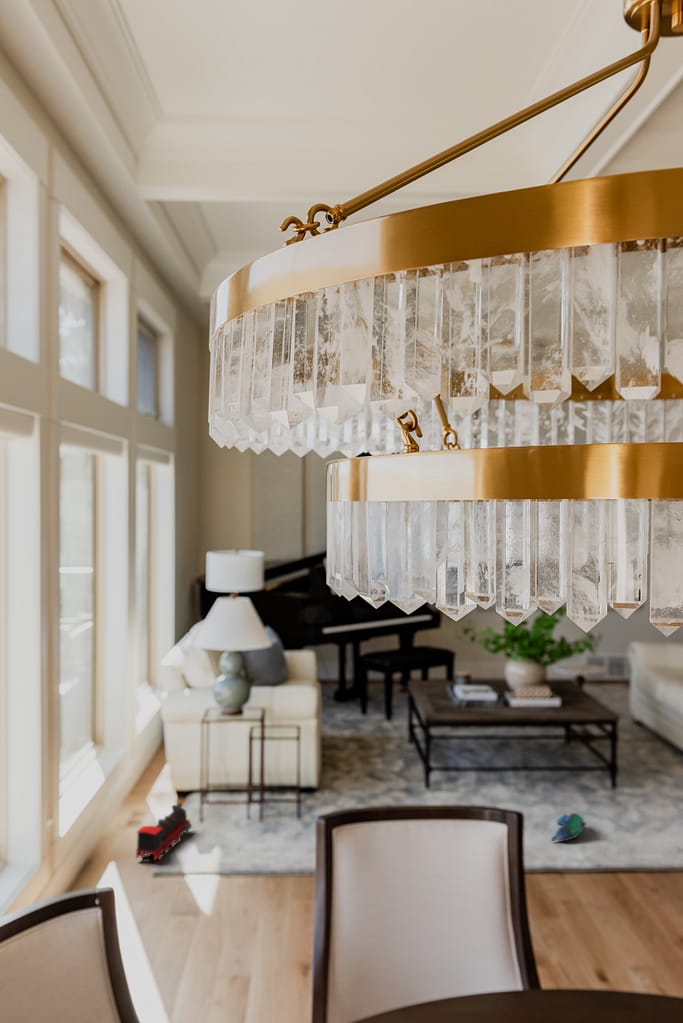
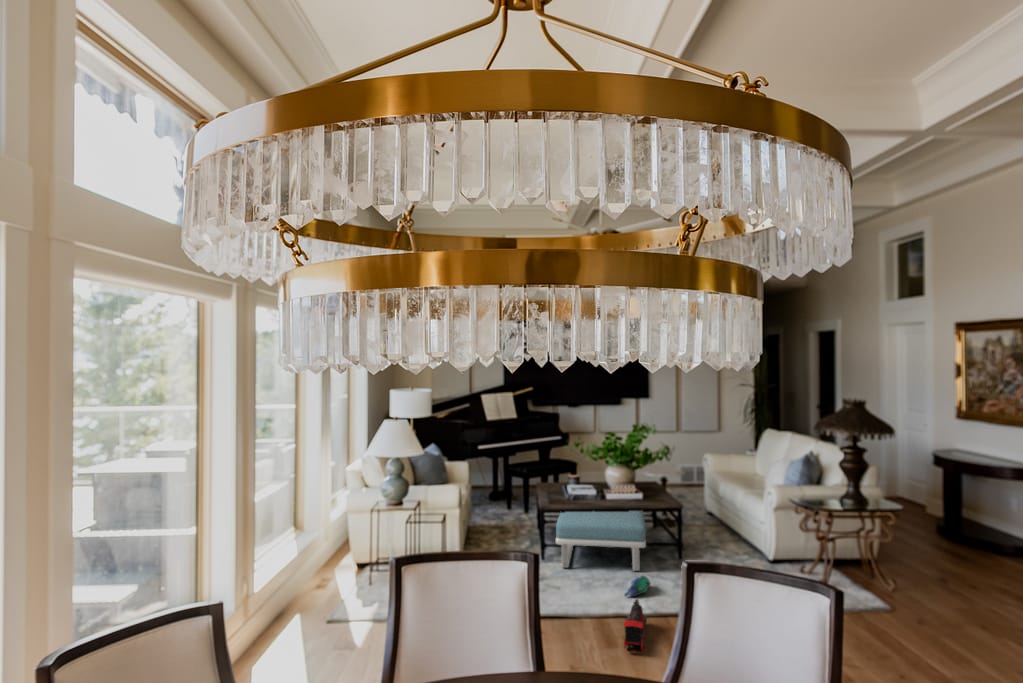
footstool: none [450,713,572,805] -> present [556,511,646,571]
toy train: present [136,803,191,859] -> present [624,599,647,650]

